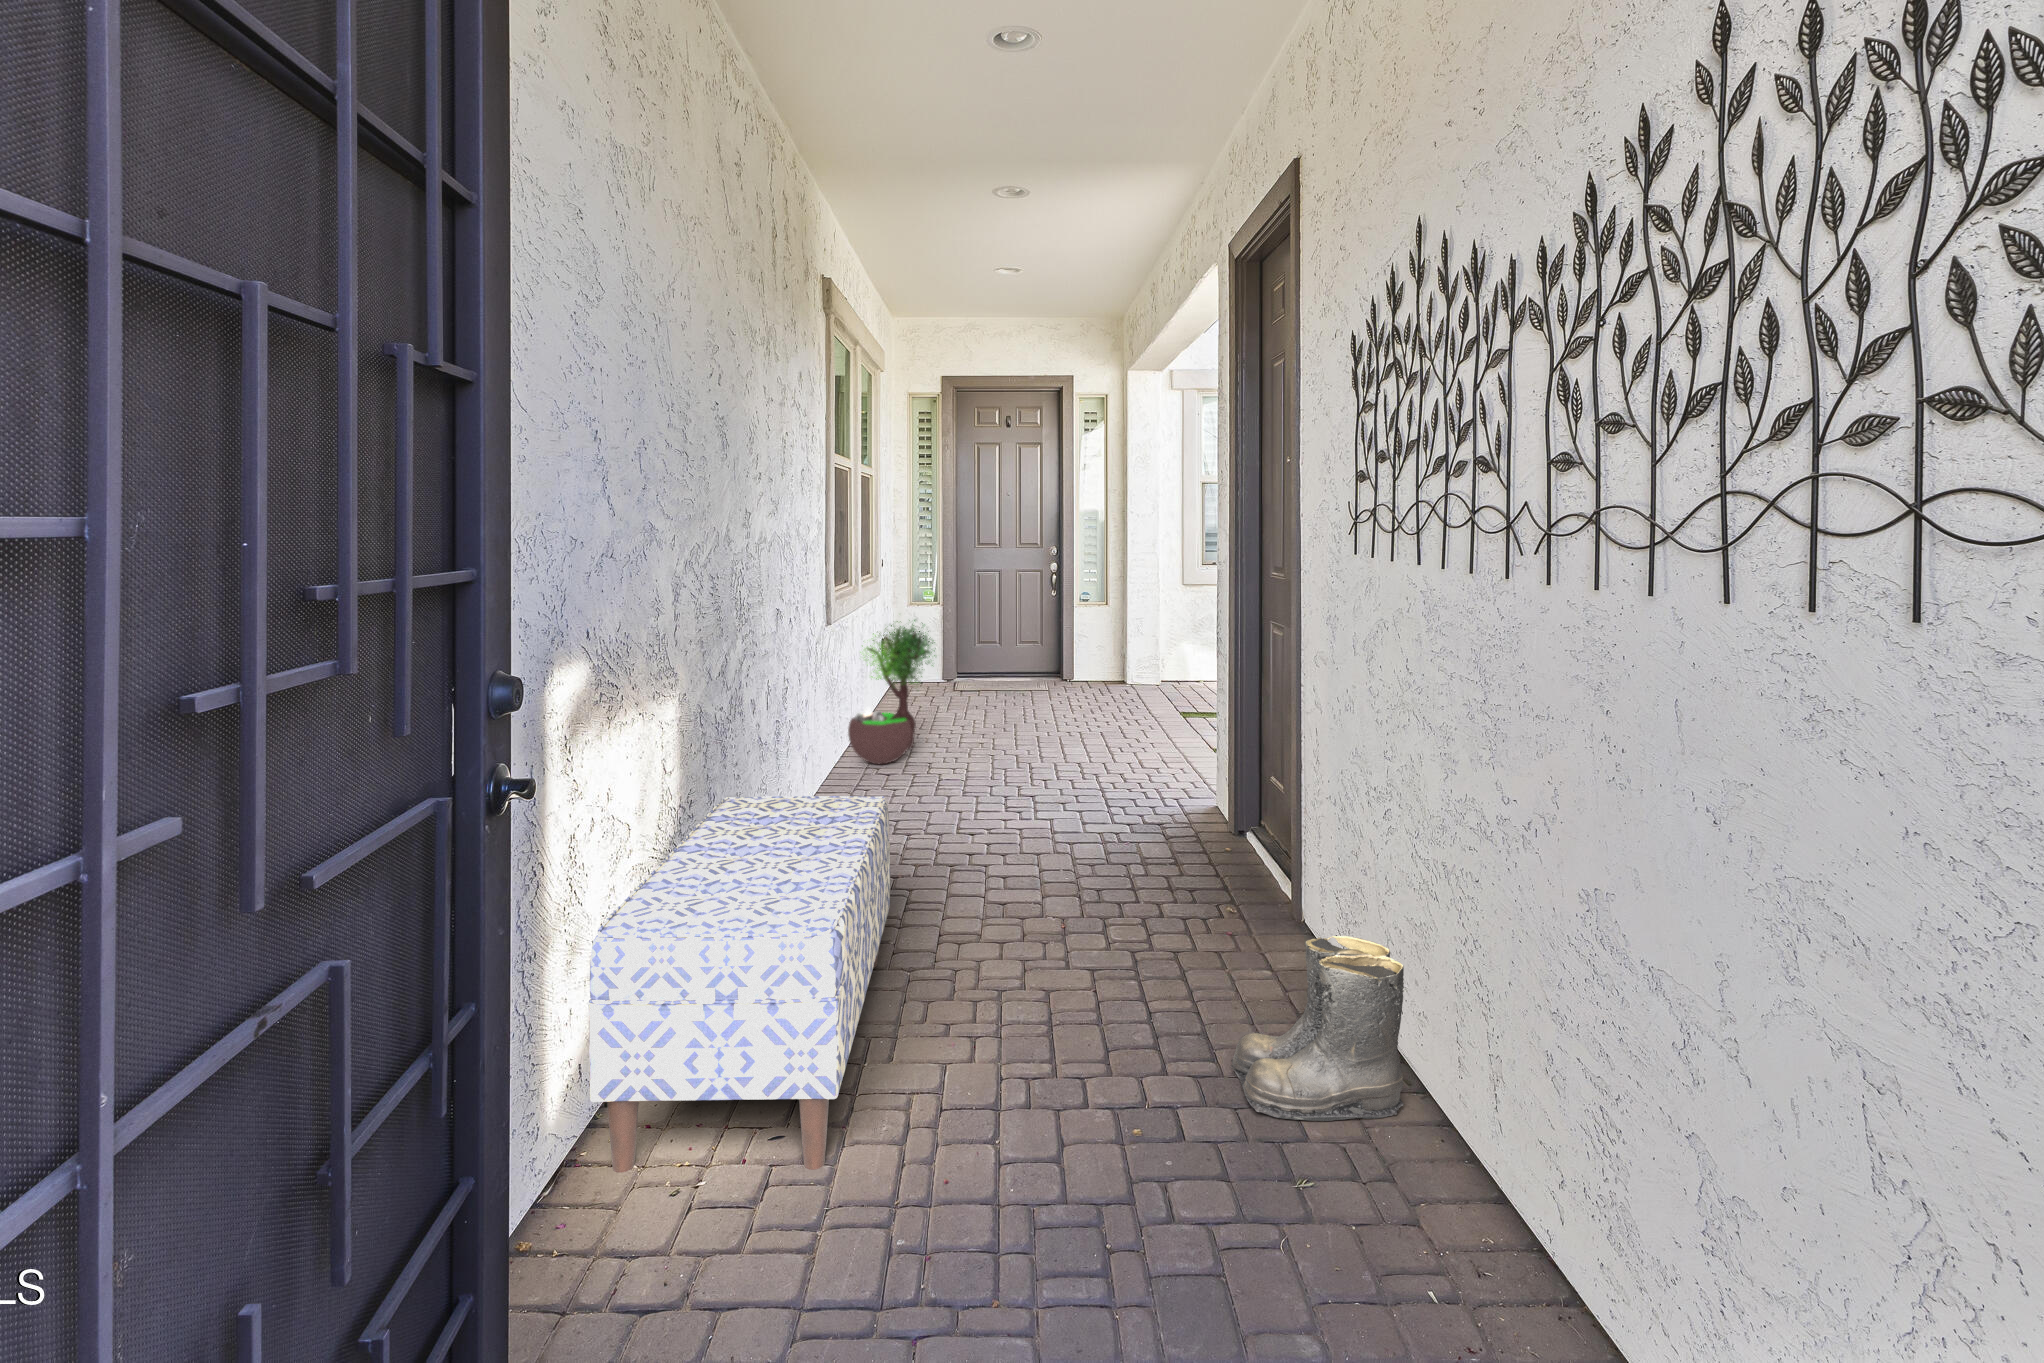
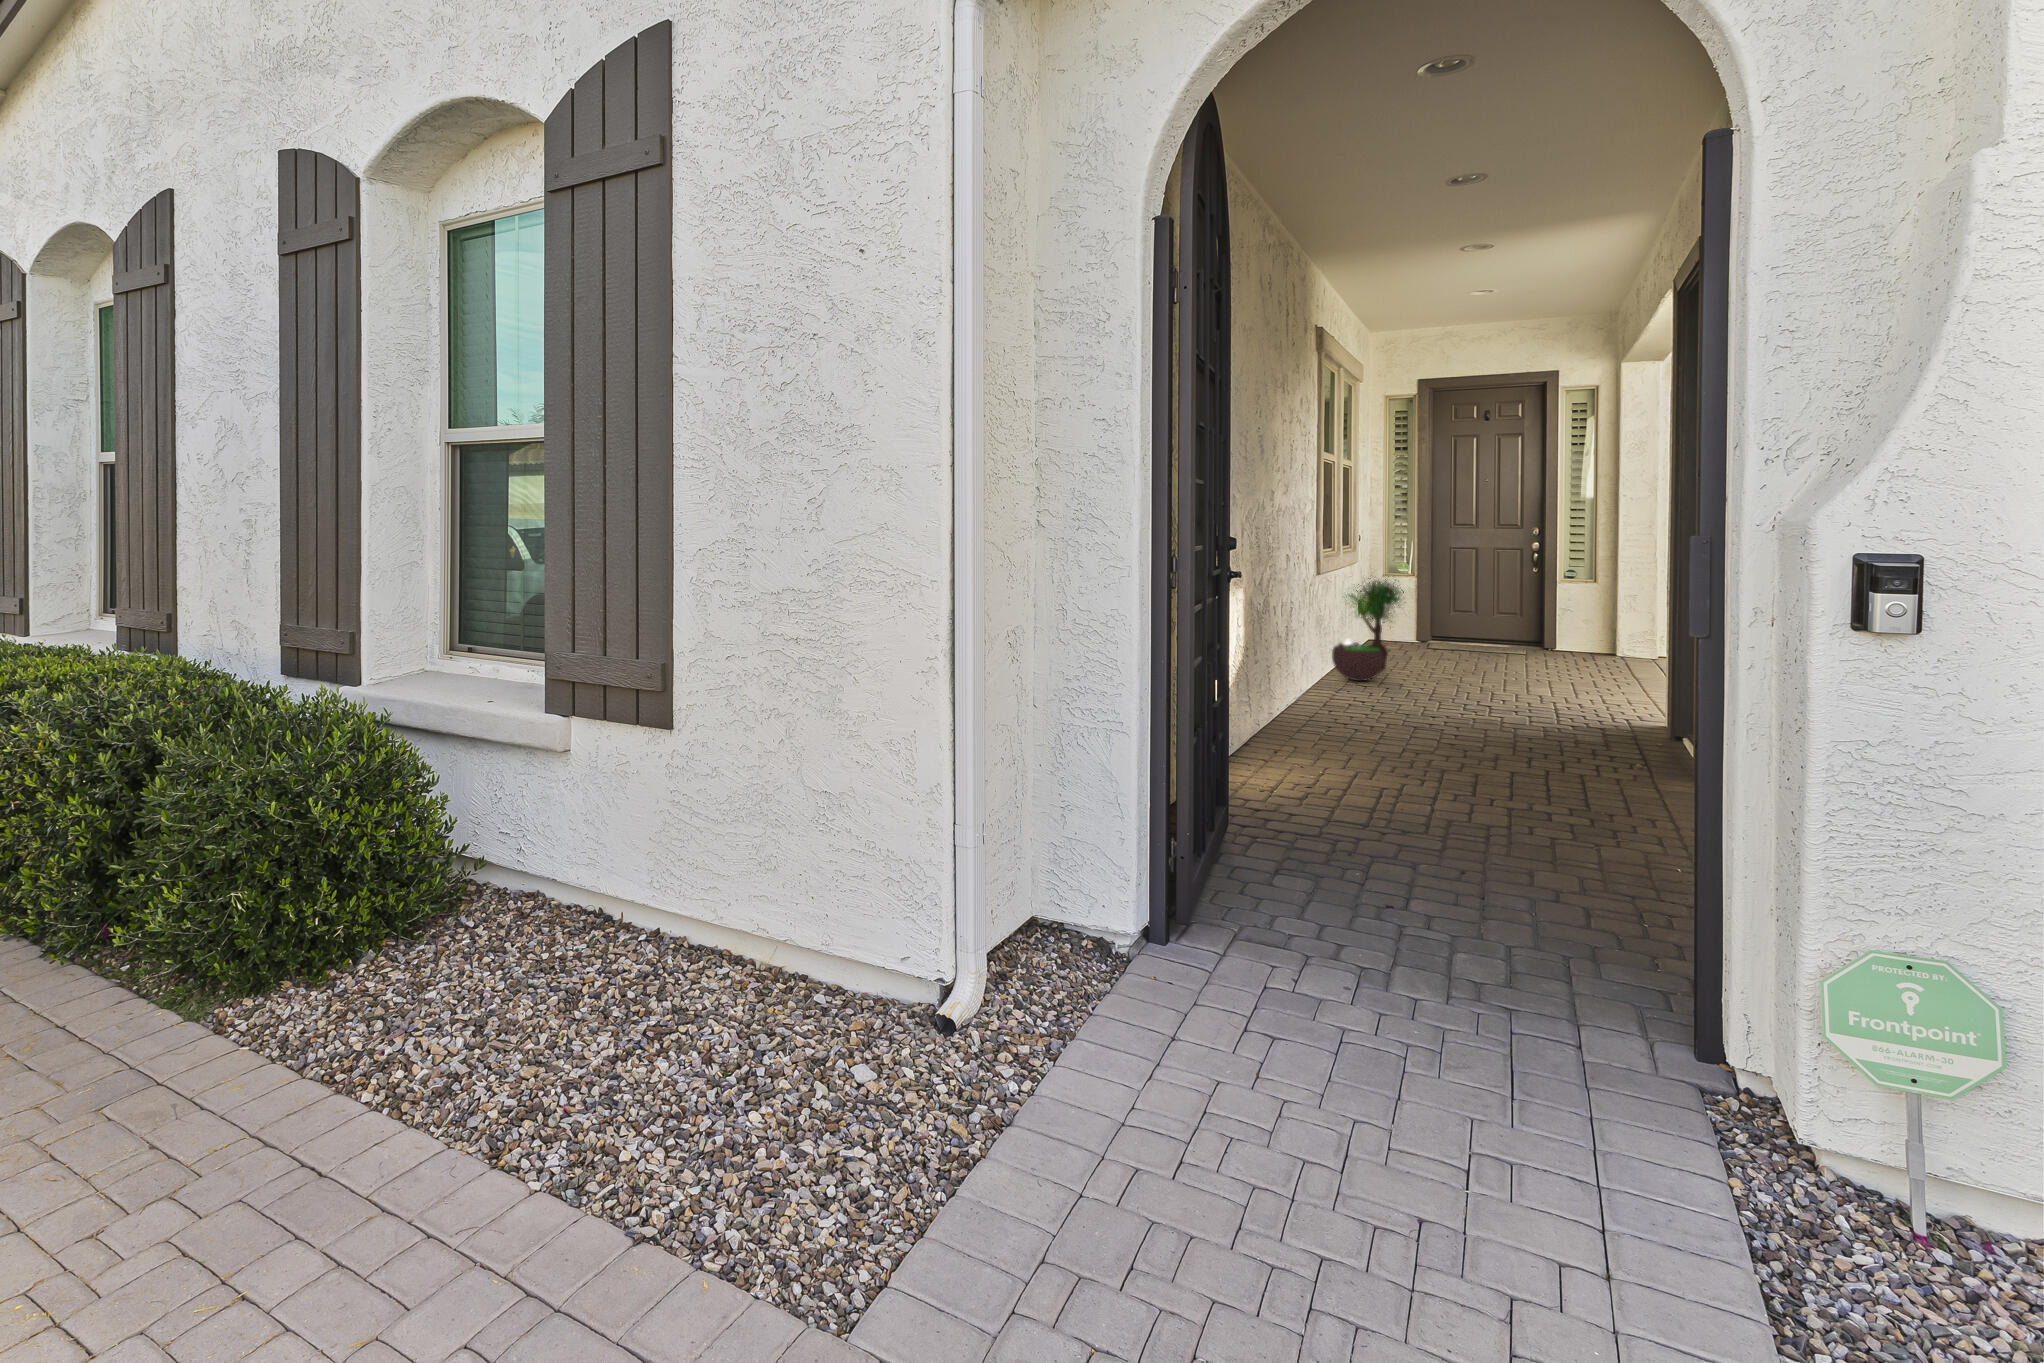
bench: present [589,796,890,1173] -> none [1222,647,1366,788]
boots: present [1231,936,1404,1121] -> none [1579,732,1695,824]

